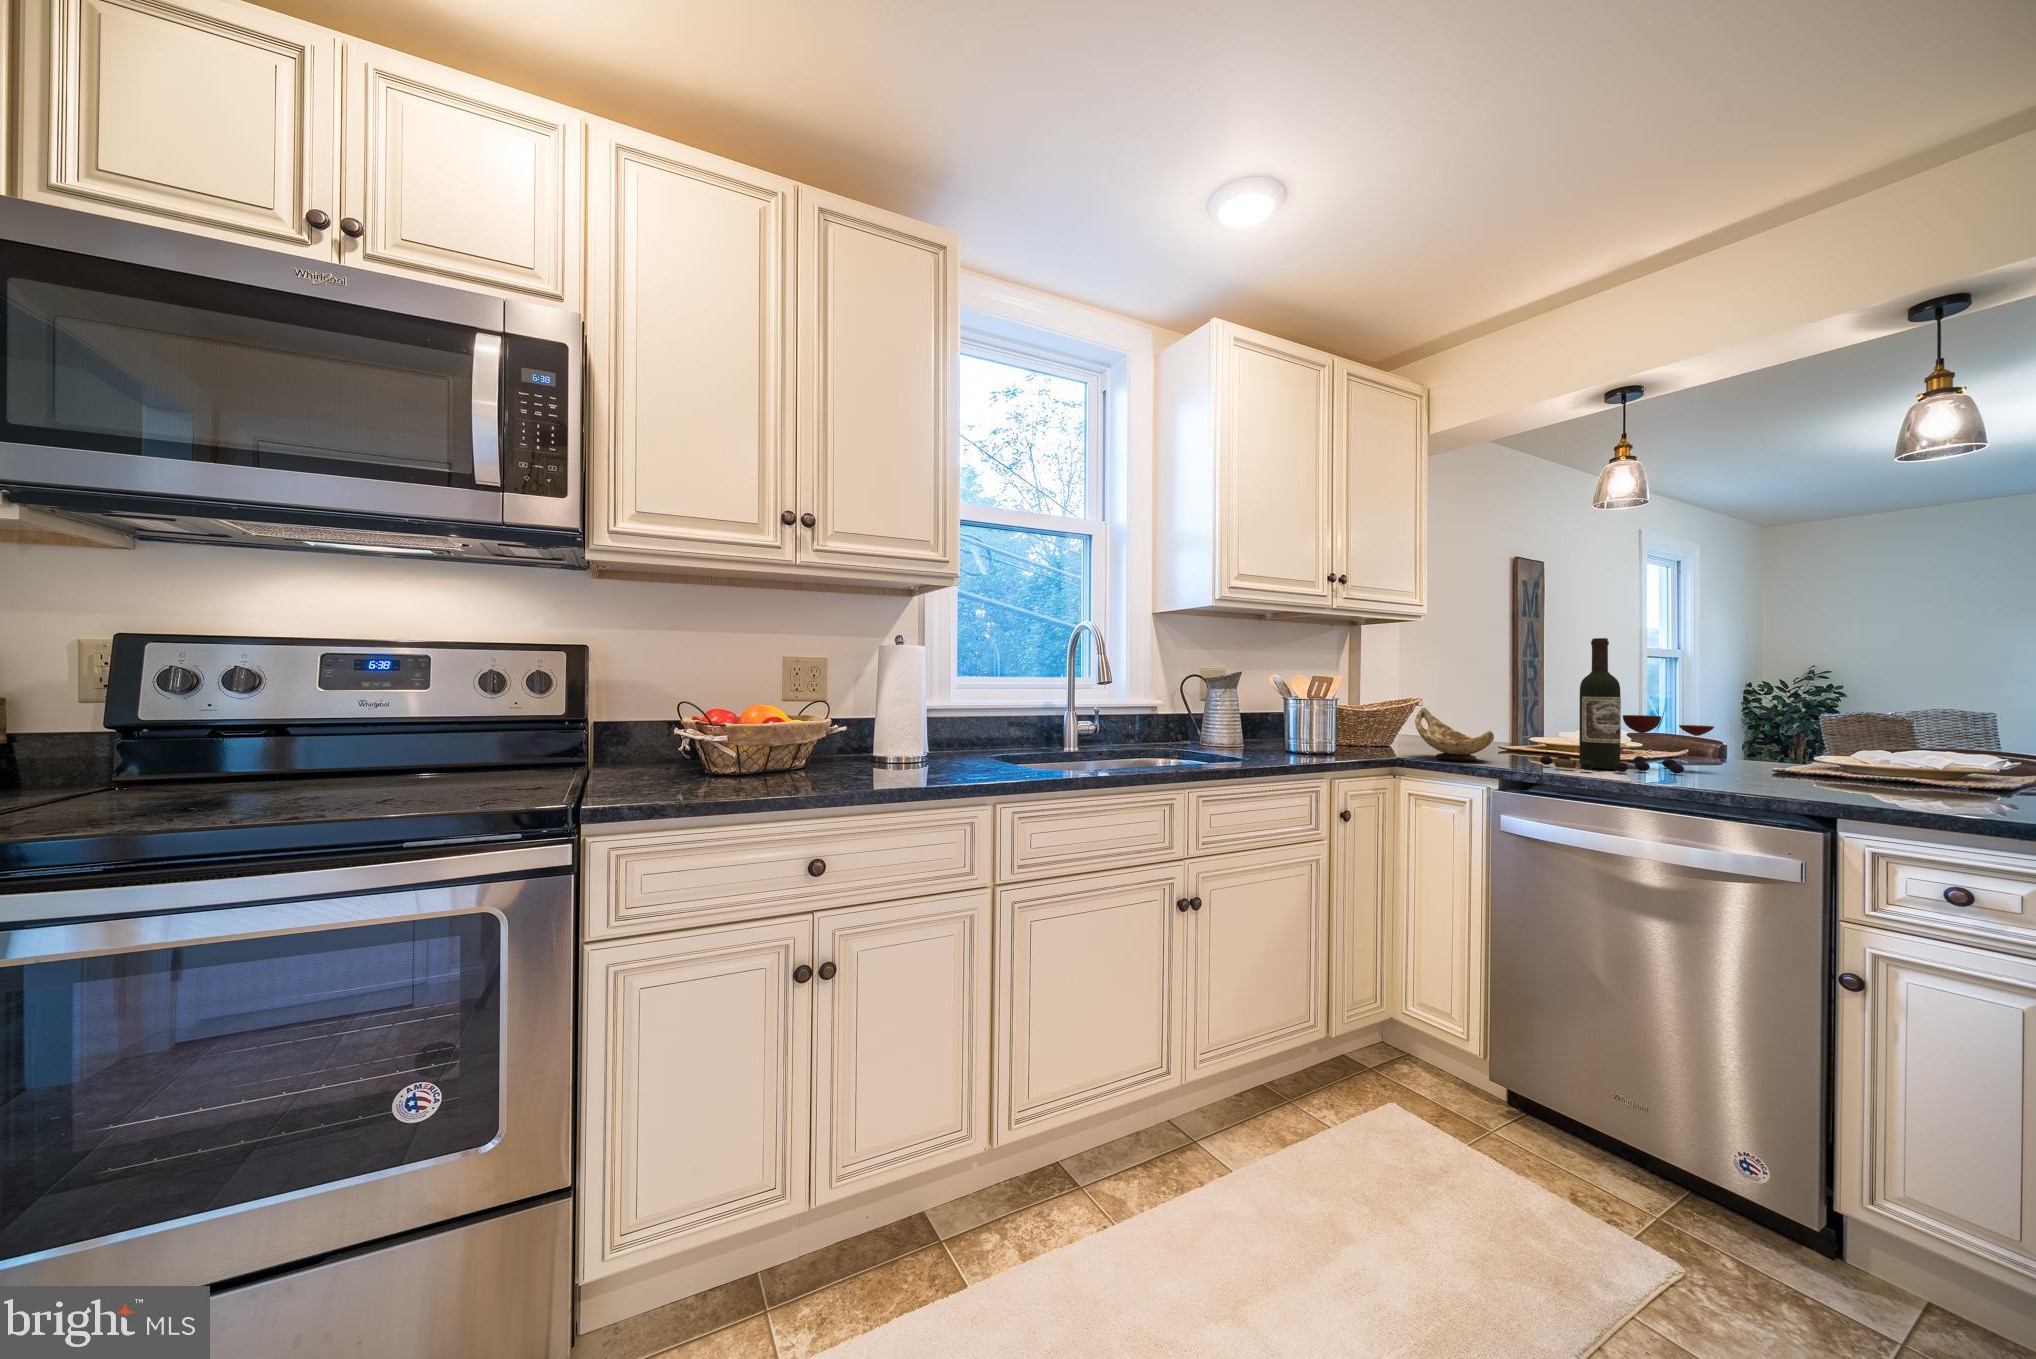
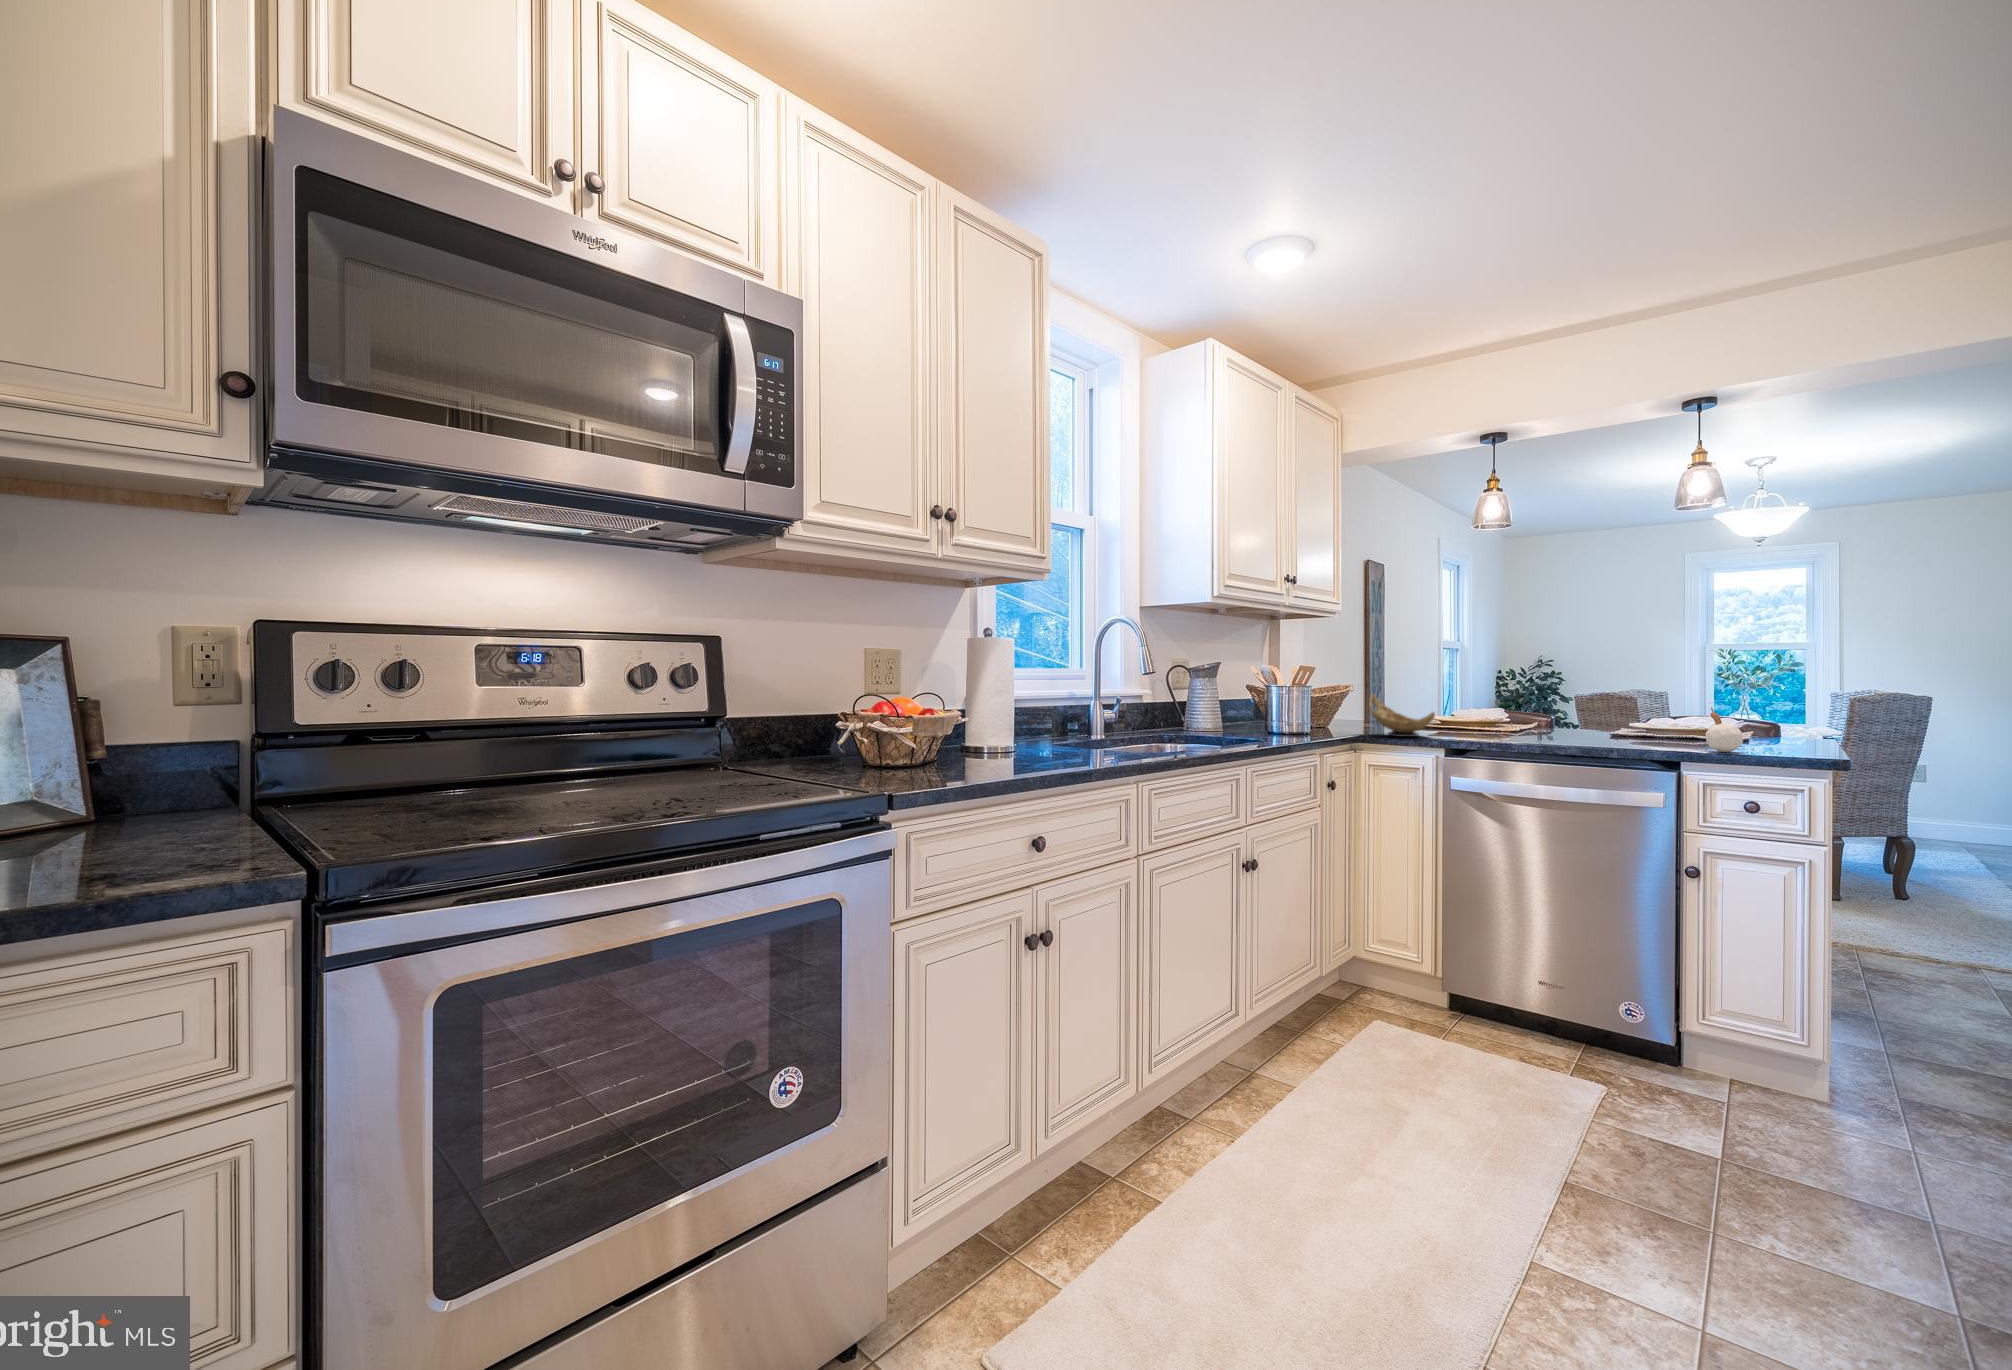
wine bottle: present [1540,638,1714,774] -> none [1471,637,1590,740]
candle: none [1880,729,1947,804] -> present [1706,703,1743,752]

